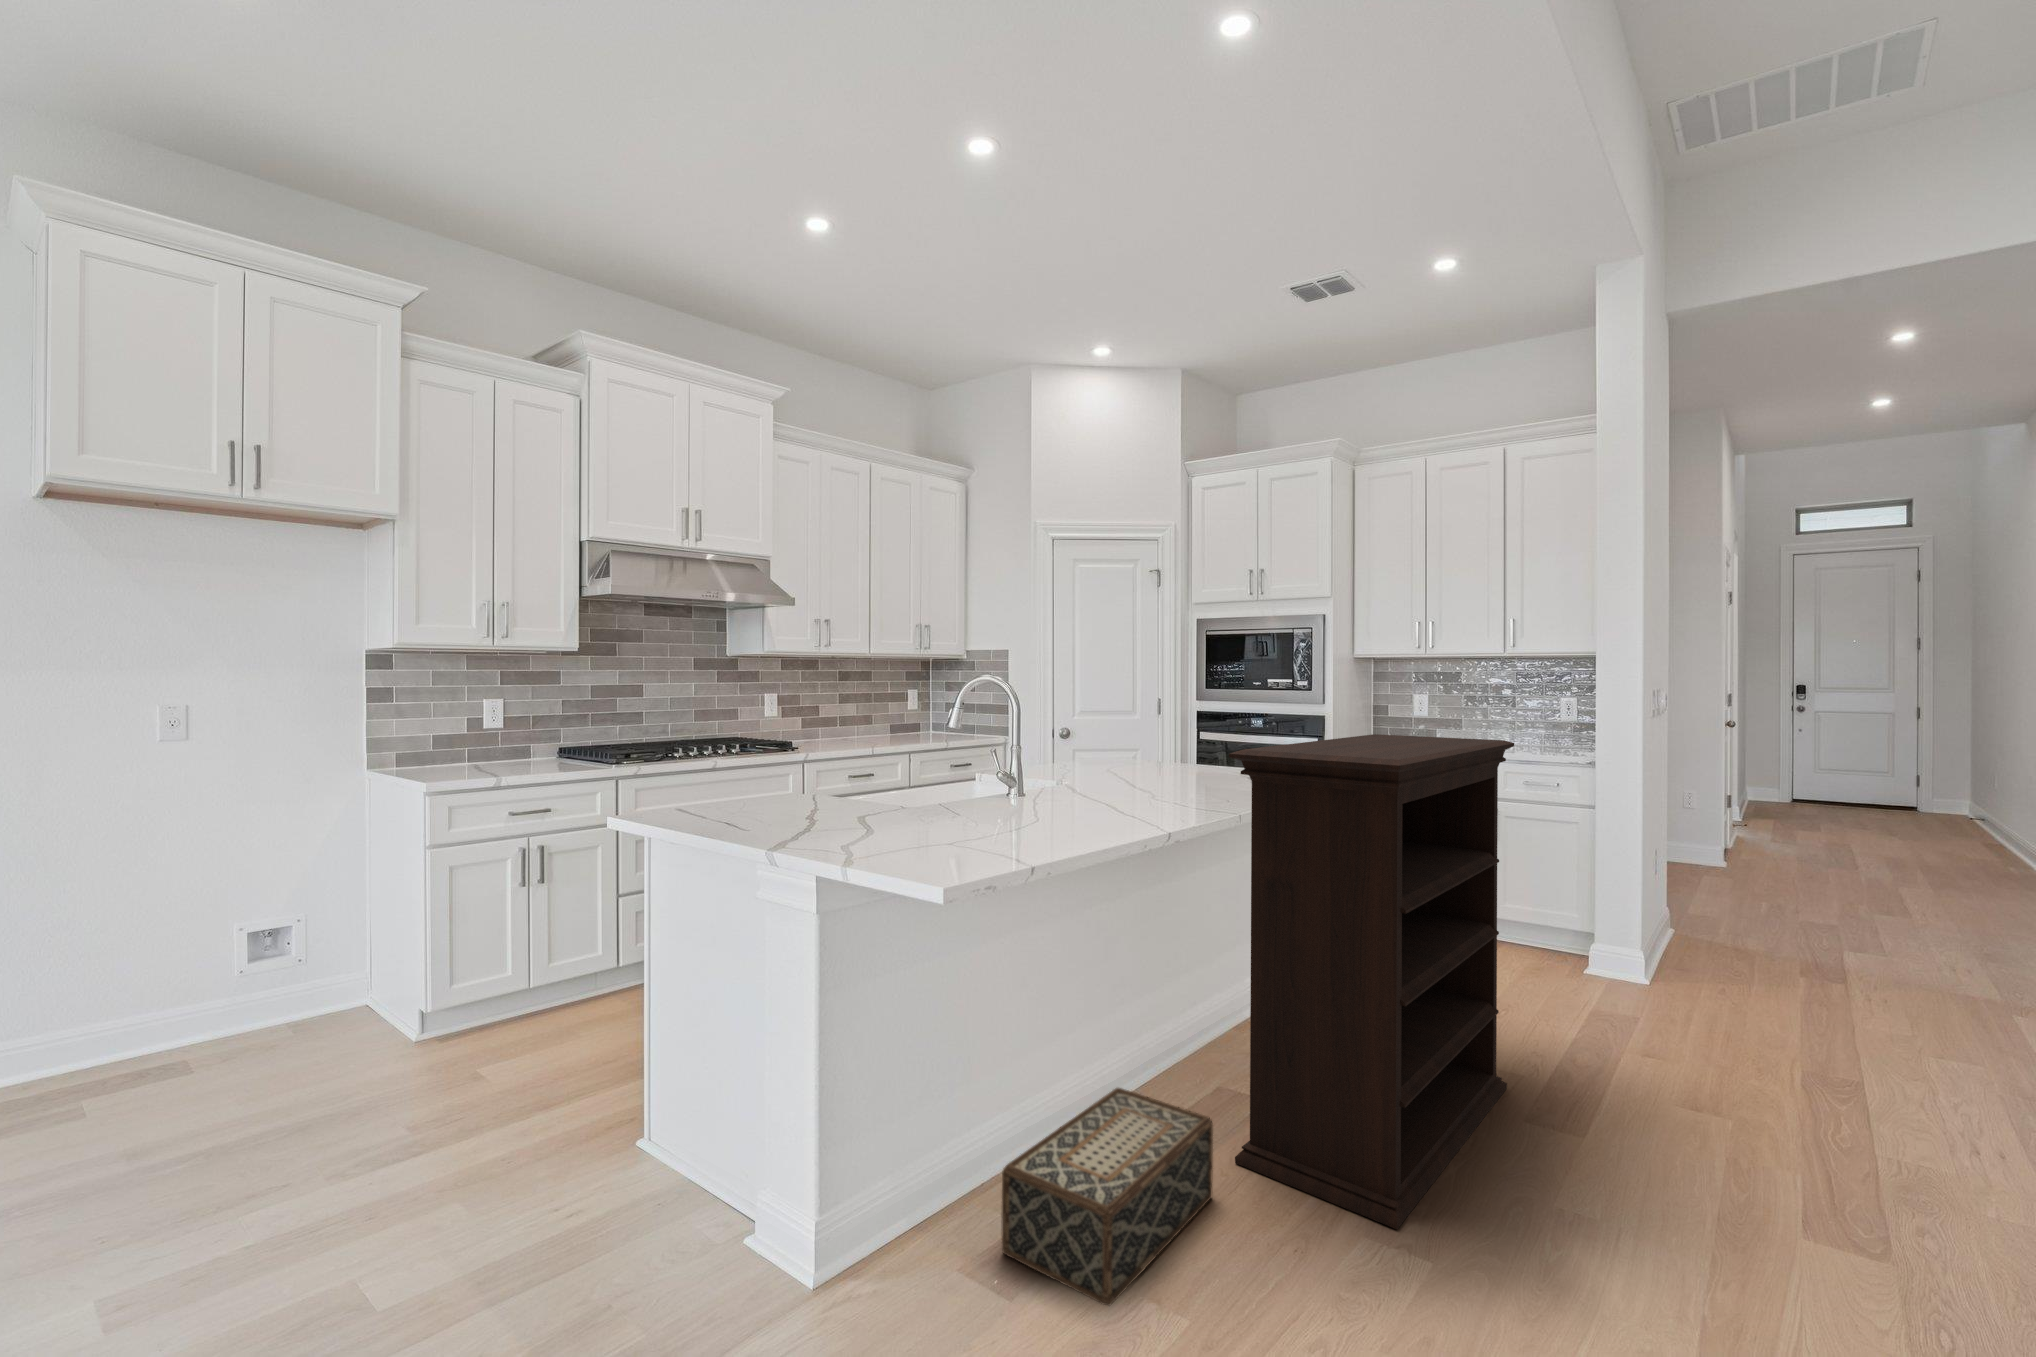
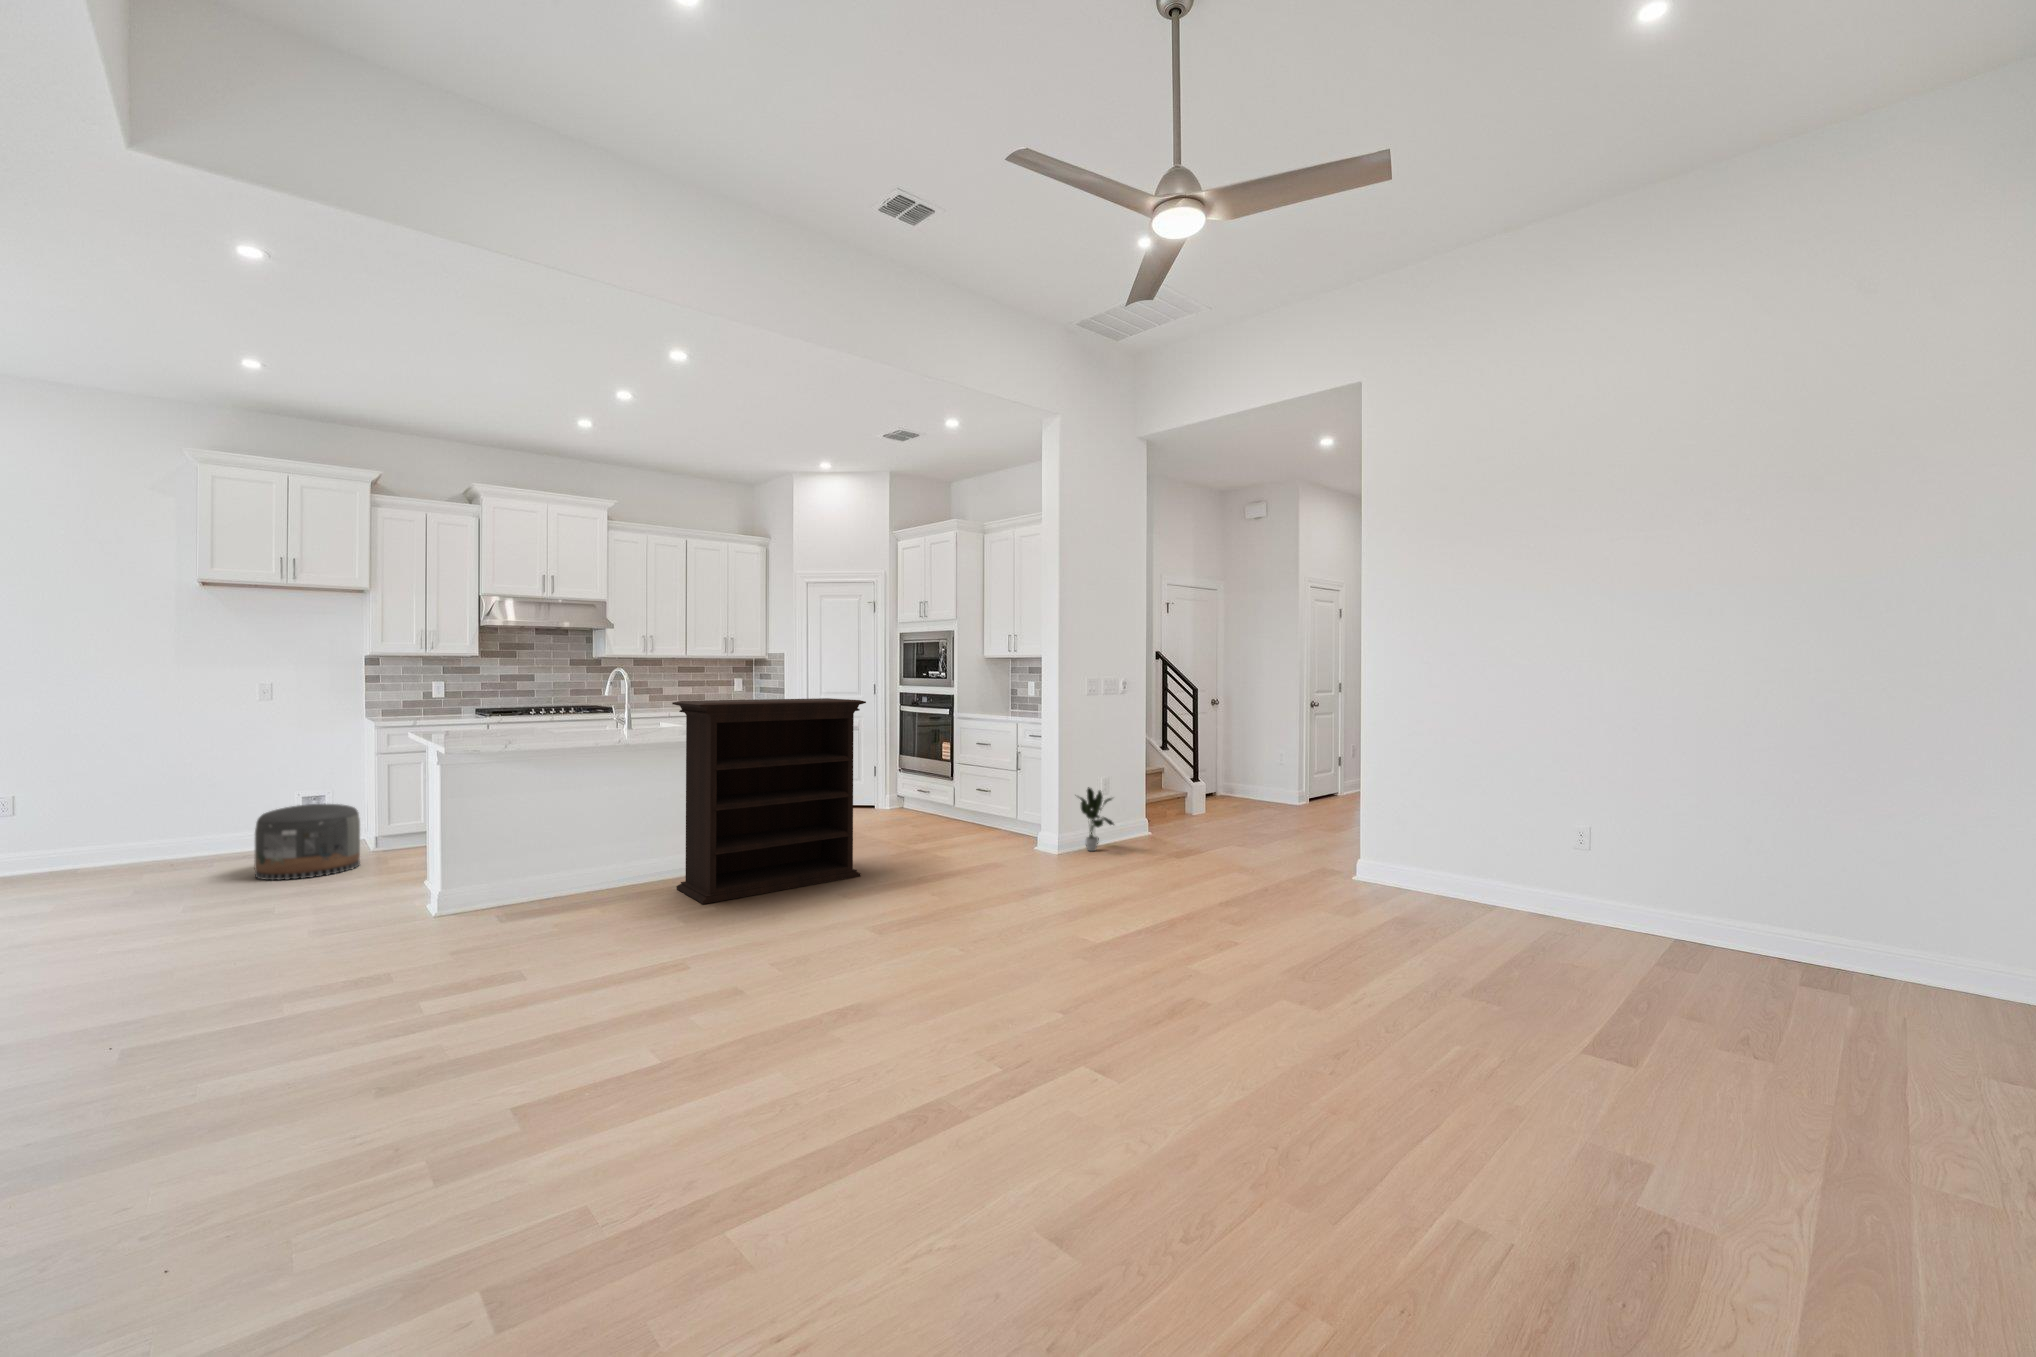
potted plant: none [1684,878,1776,990] -> present [1078,787,1114,851]
pouf: none [204,972,433,1184] -> present [254,804,360,880]
woven basket: present [1002,1088,1213,1306] -> none [533,853,647,913]

